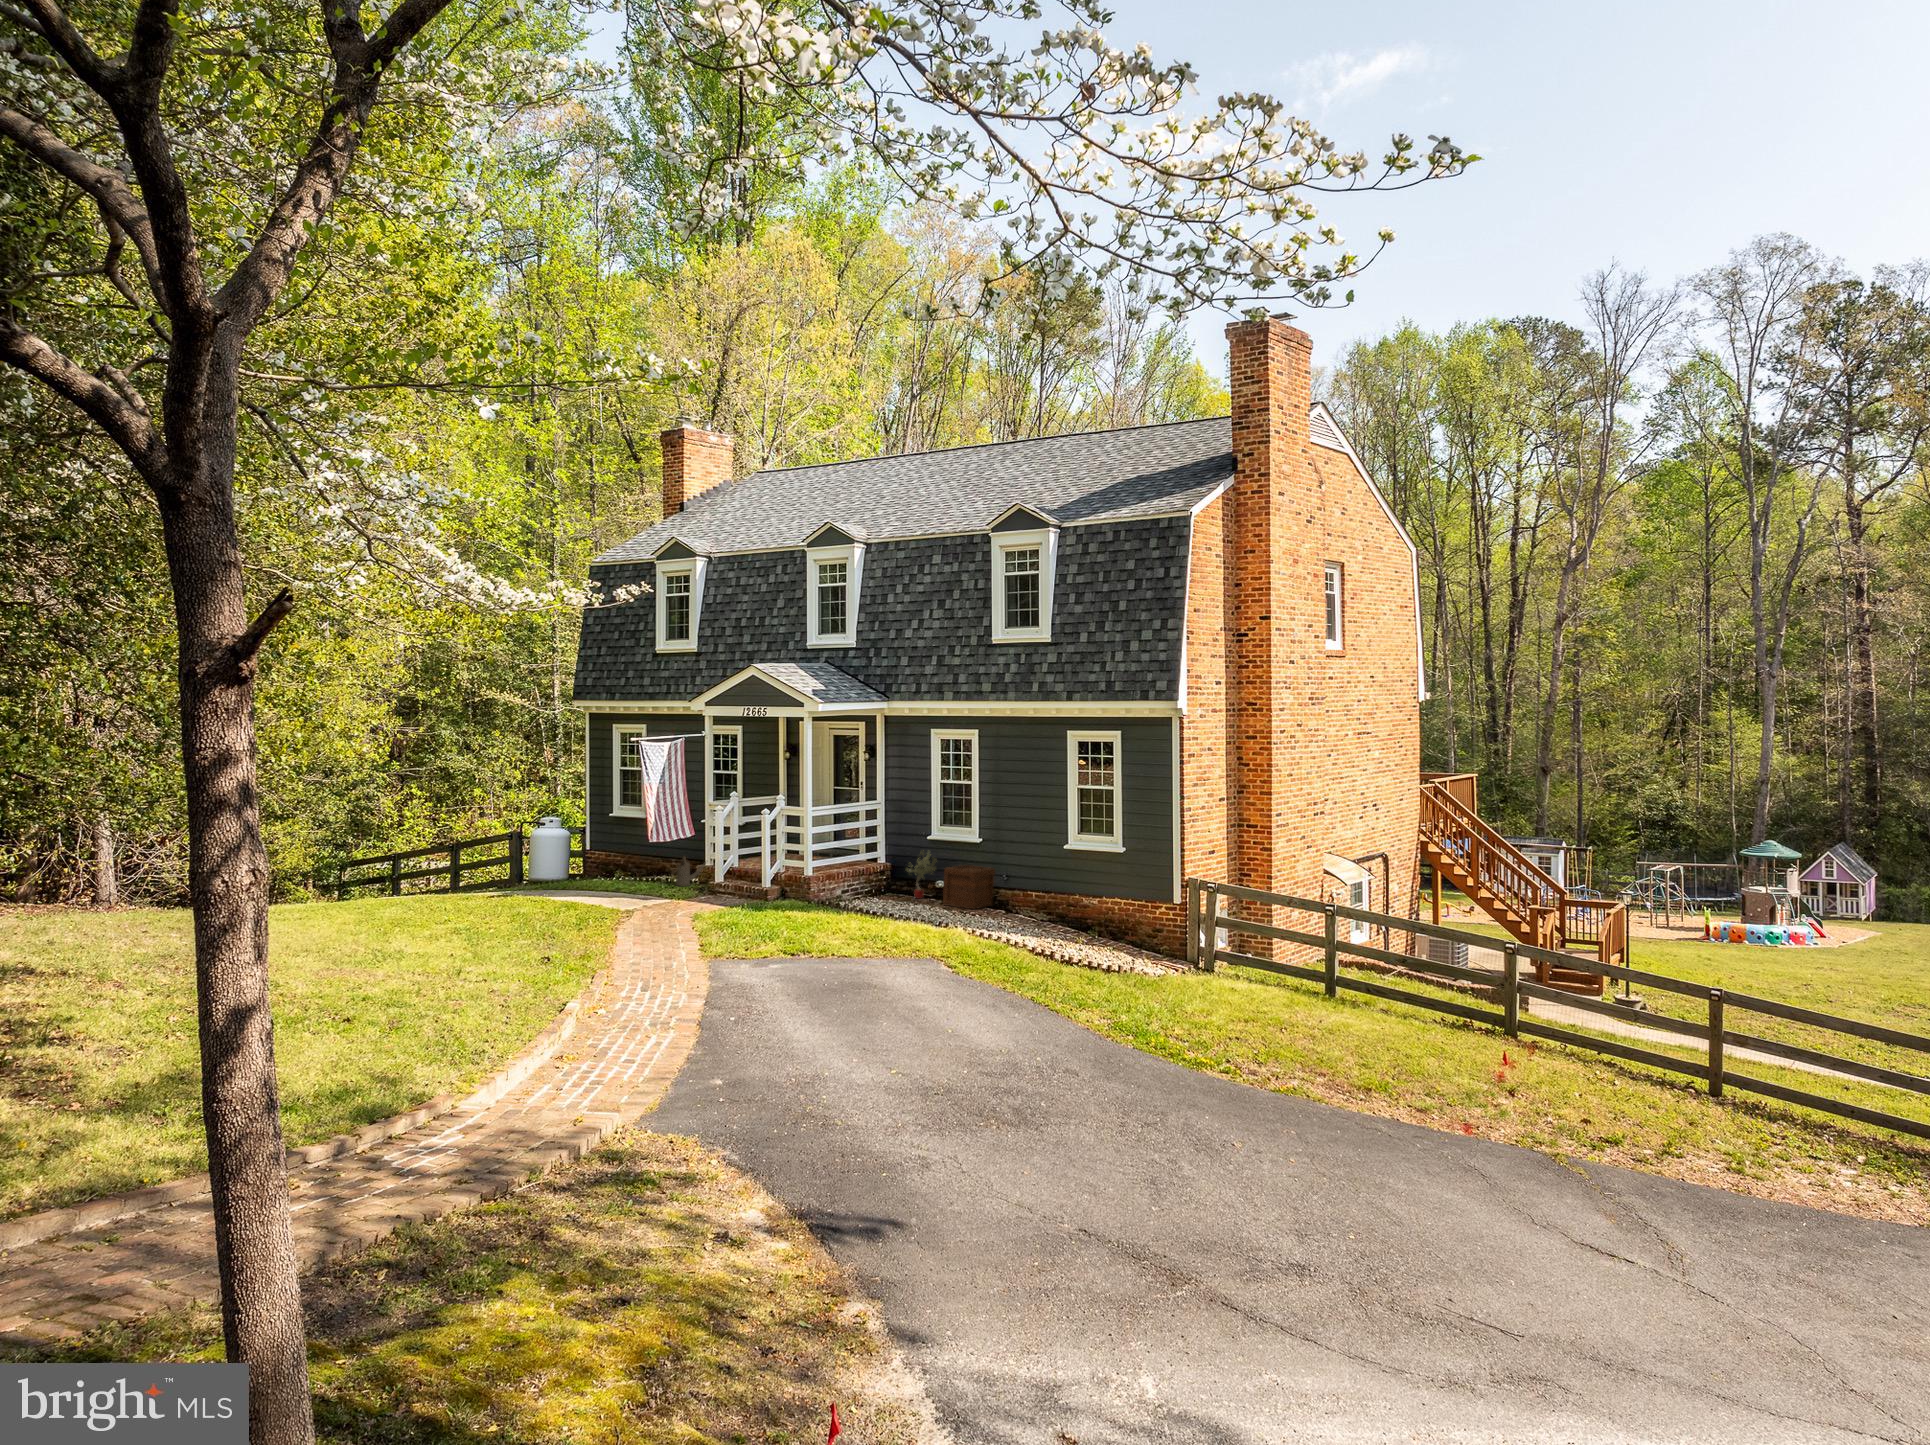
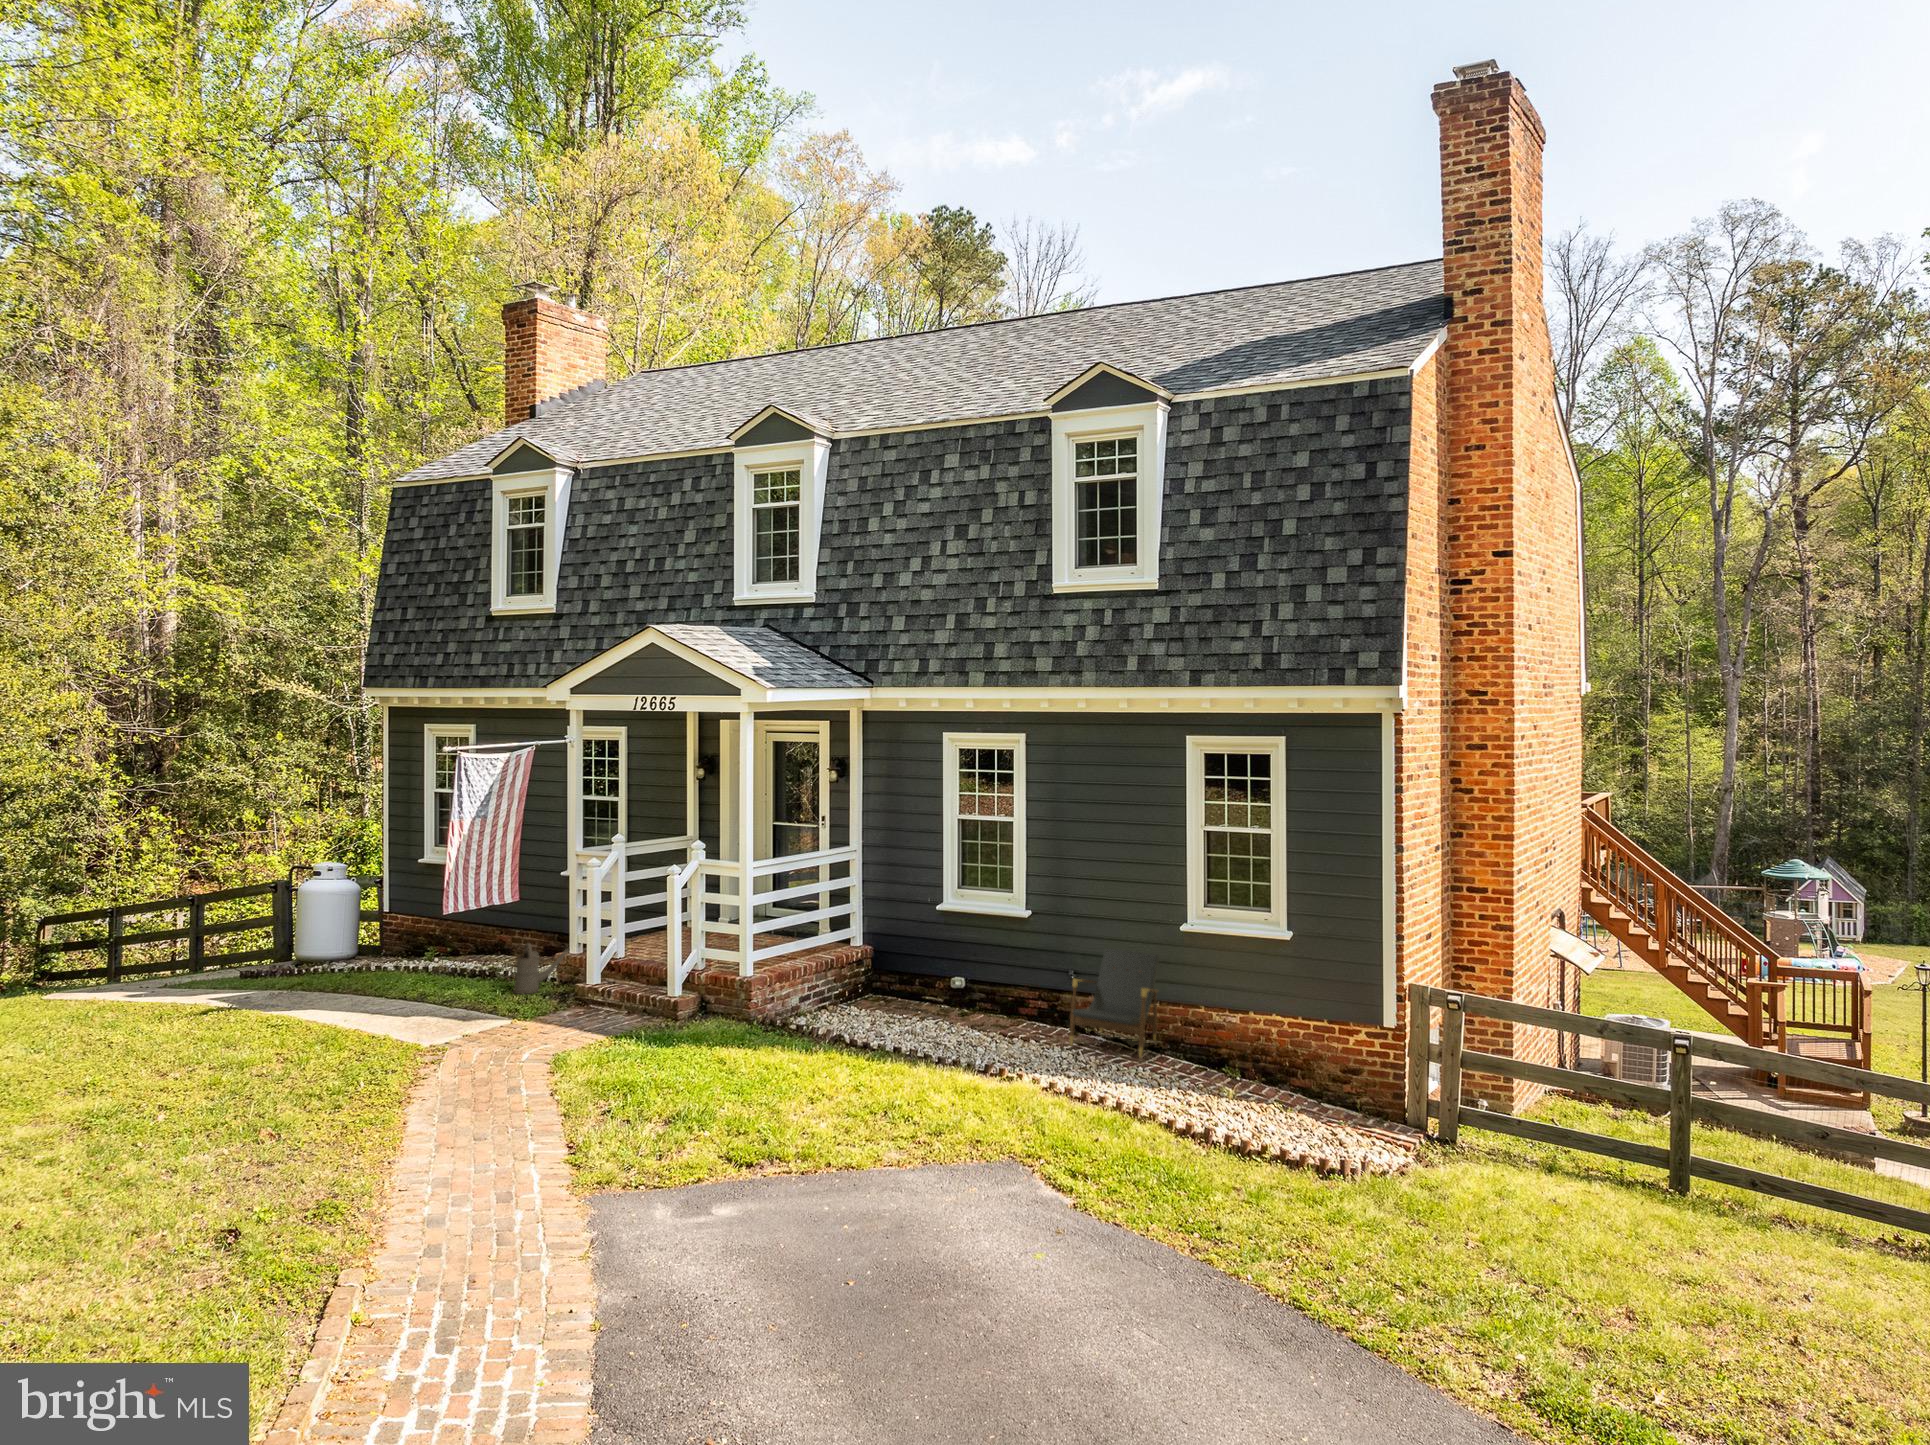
potted tree: present [907,852,937,899] -> none [901,929,958,1010]
lounge chair: none [995,859,1052,920] -> present [1070,948,1159,1057]
wooden crate: present [943,865,996,909] -> none [973,953,1058,1035]

